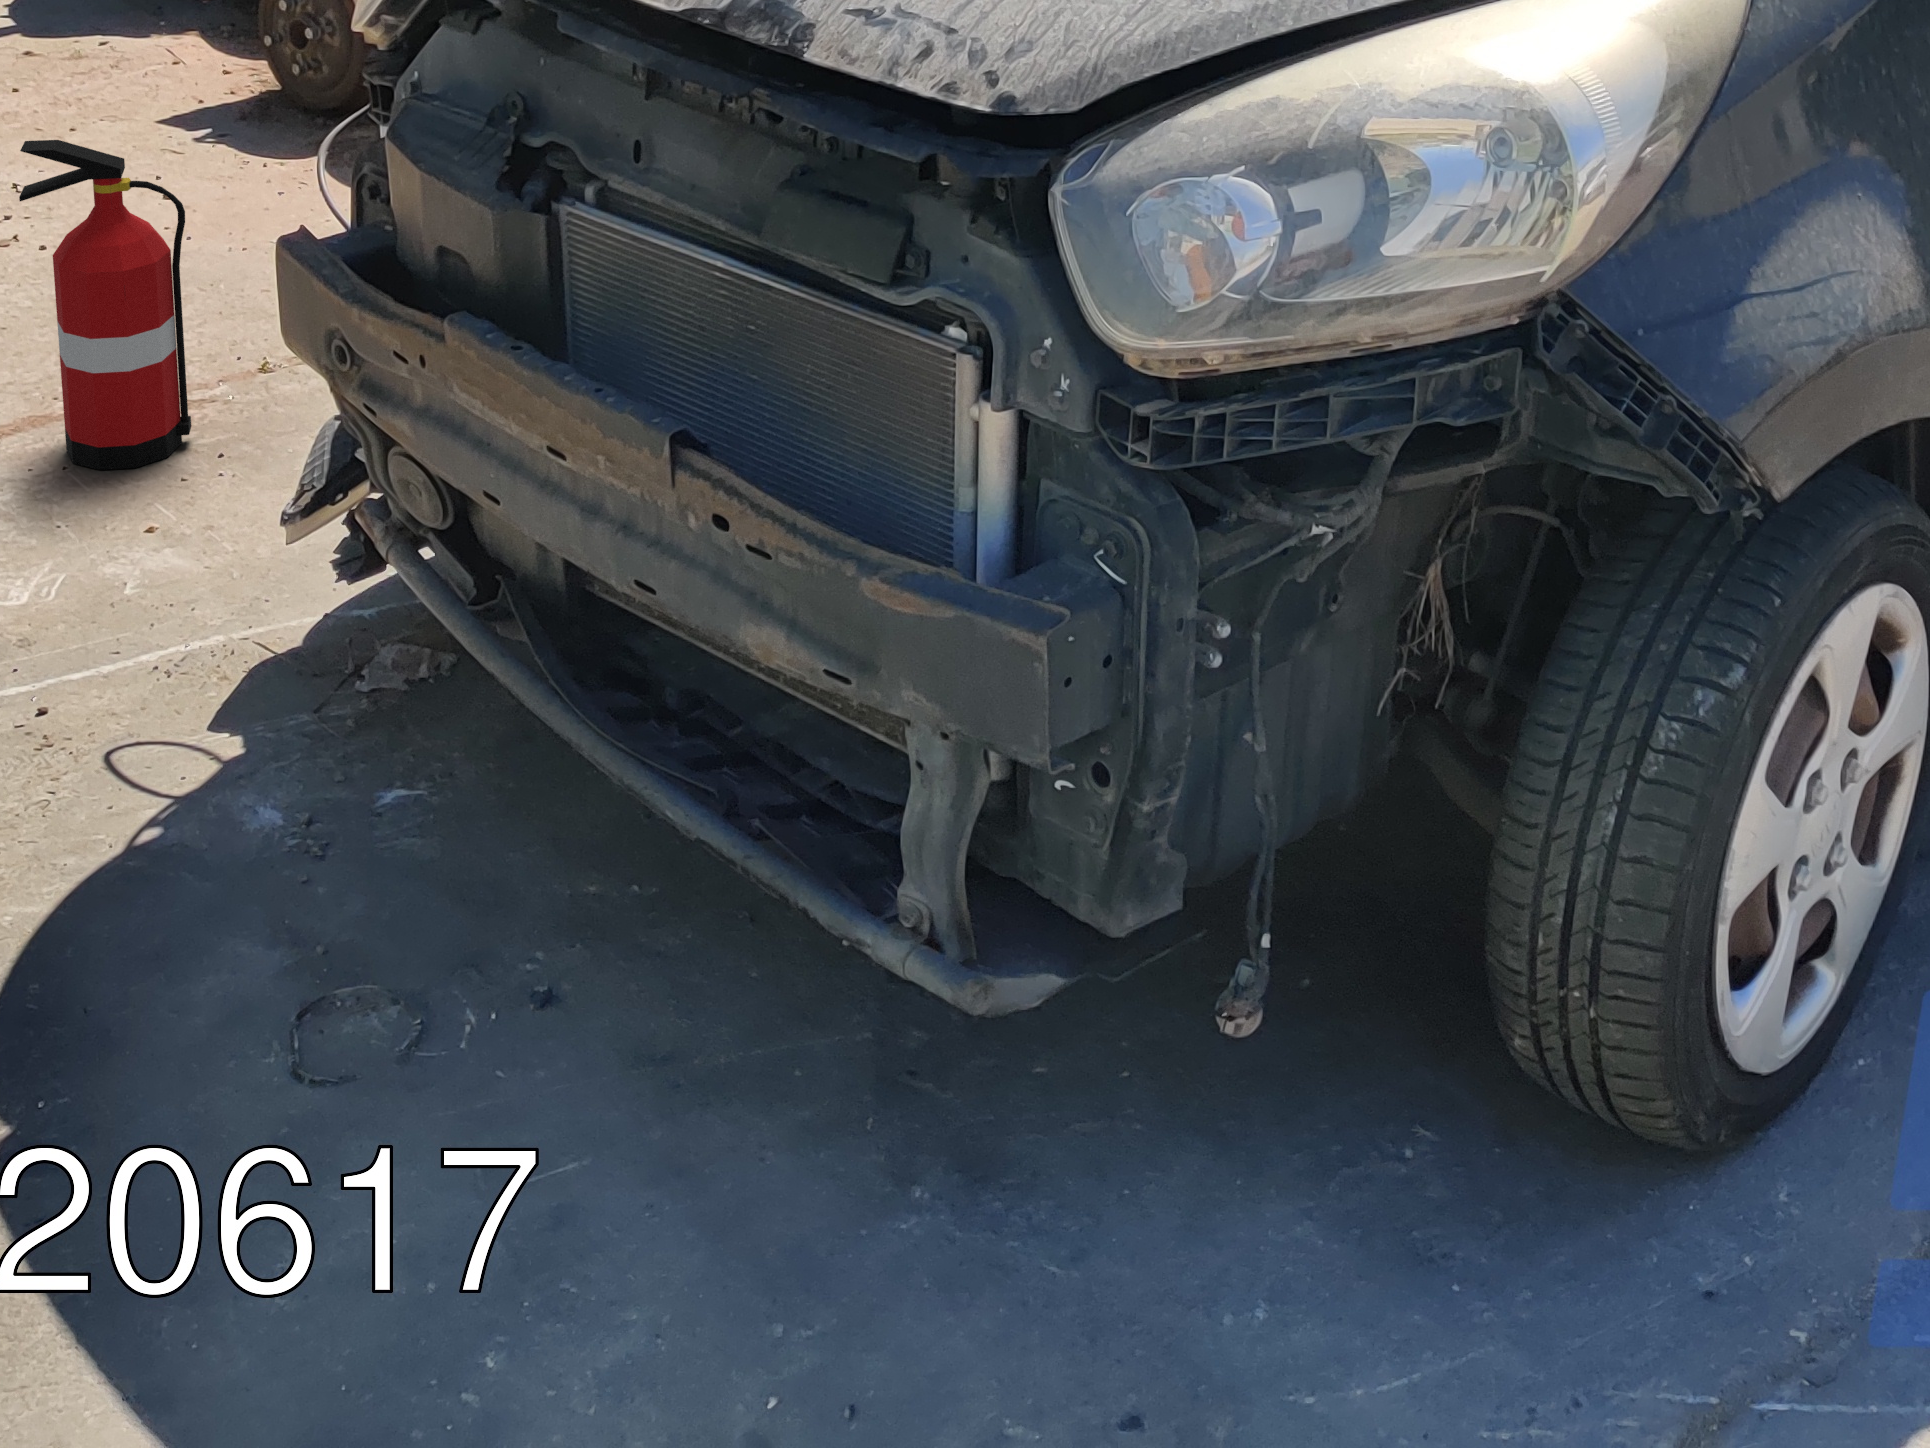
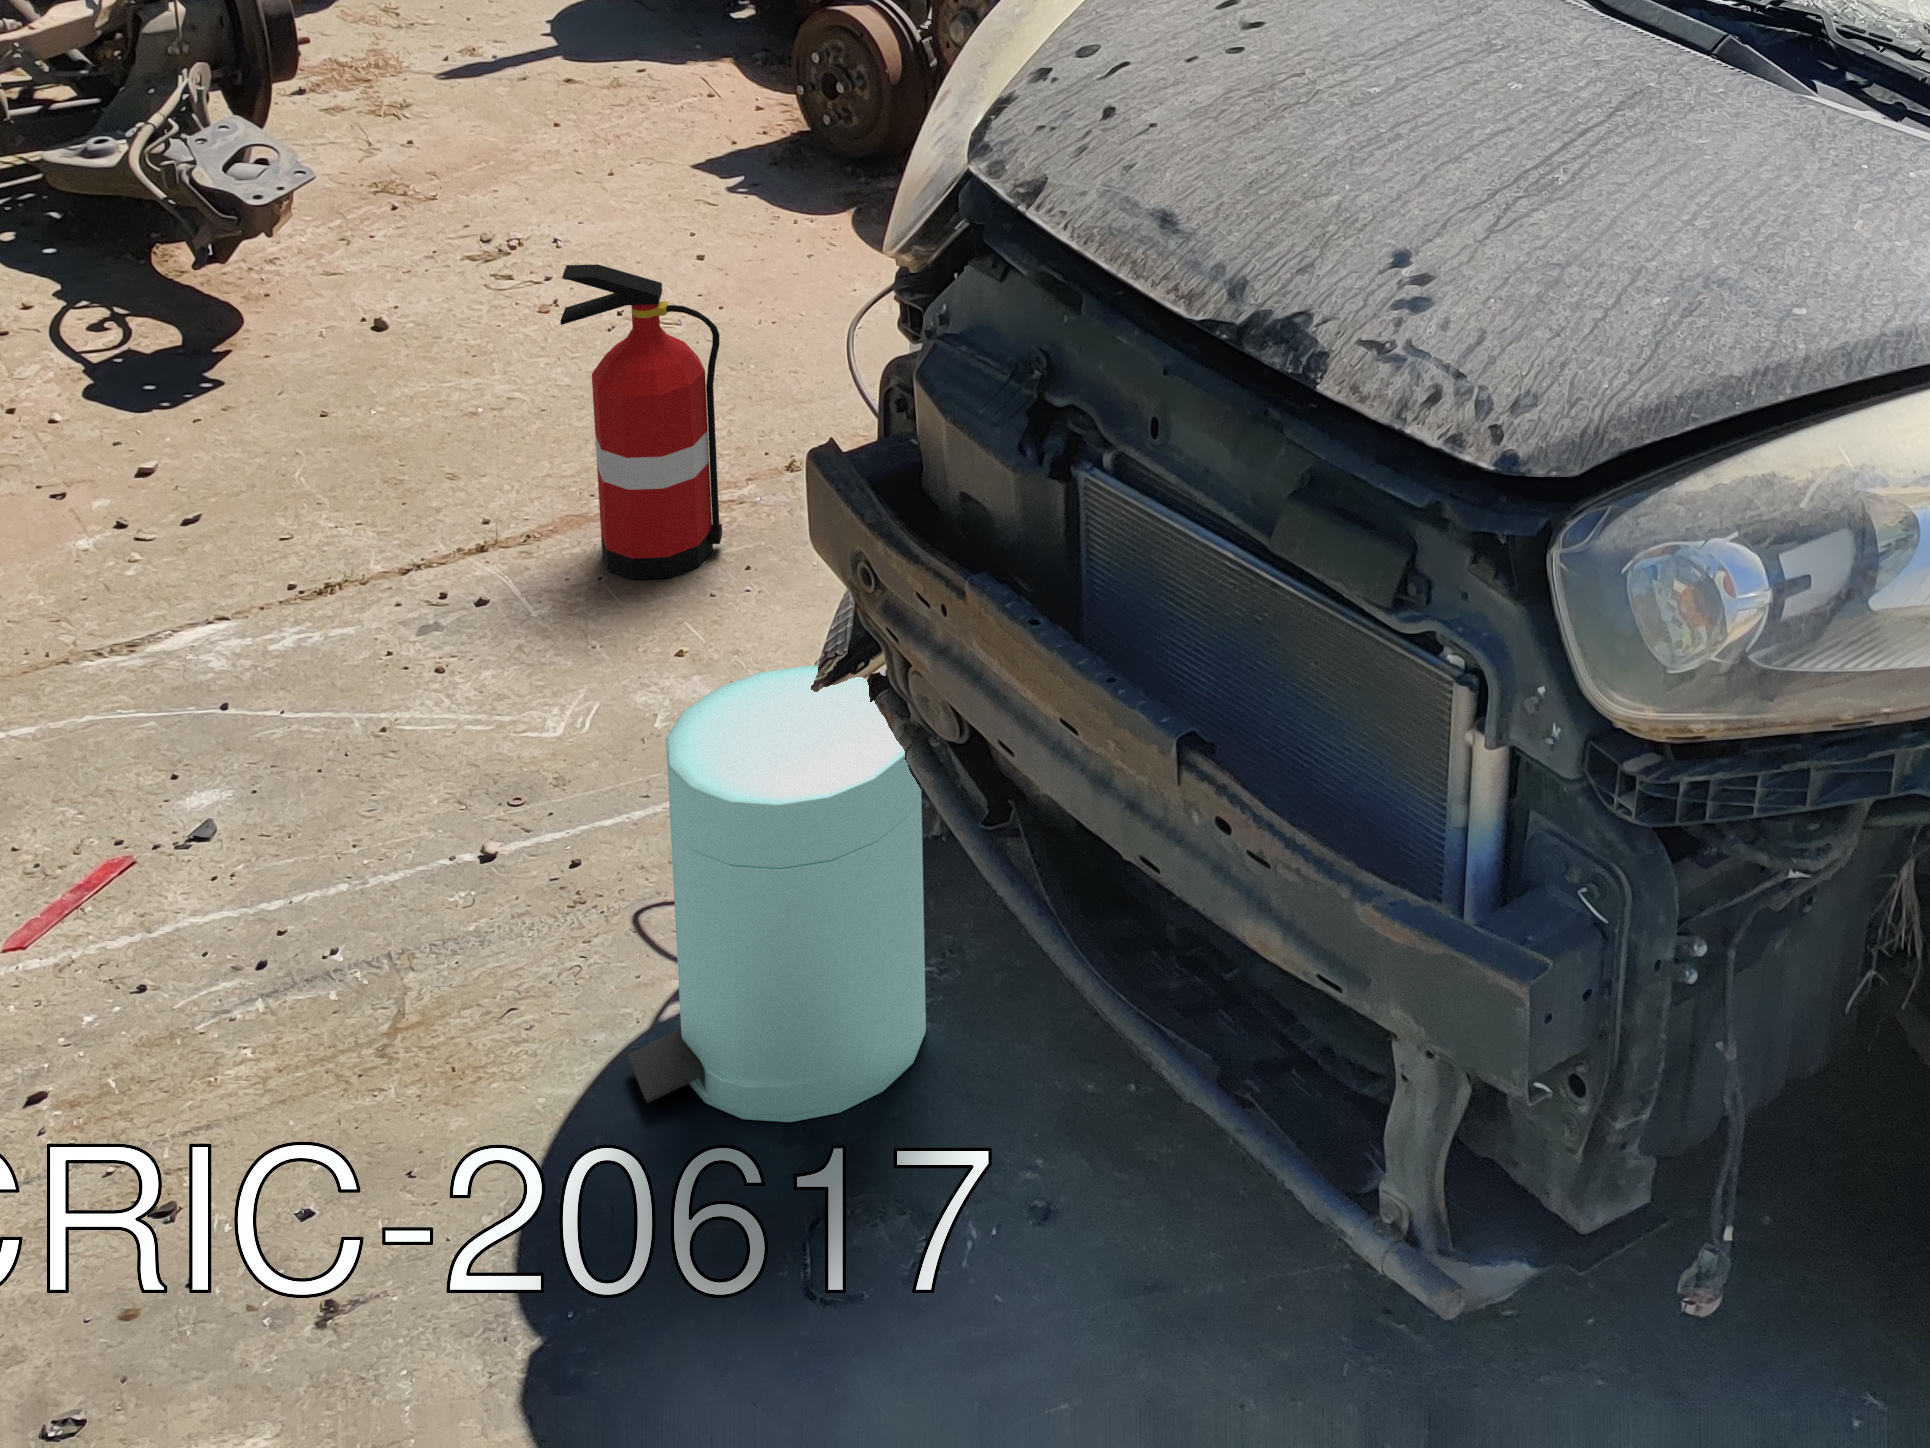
trash can: none [103,466,415,932] -> present [629,665,926,1122]

